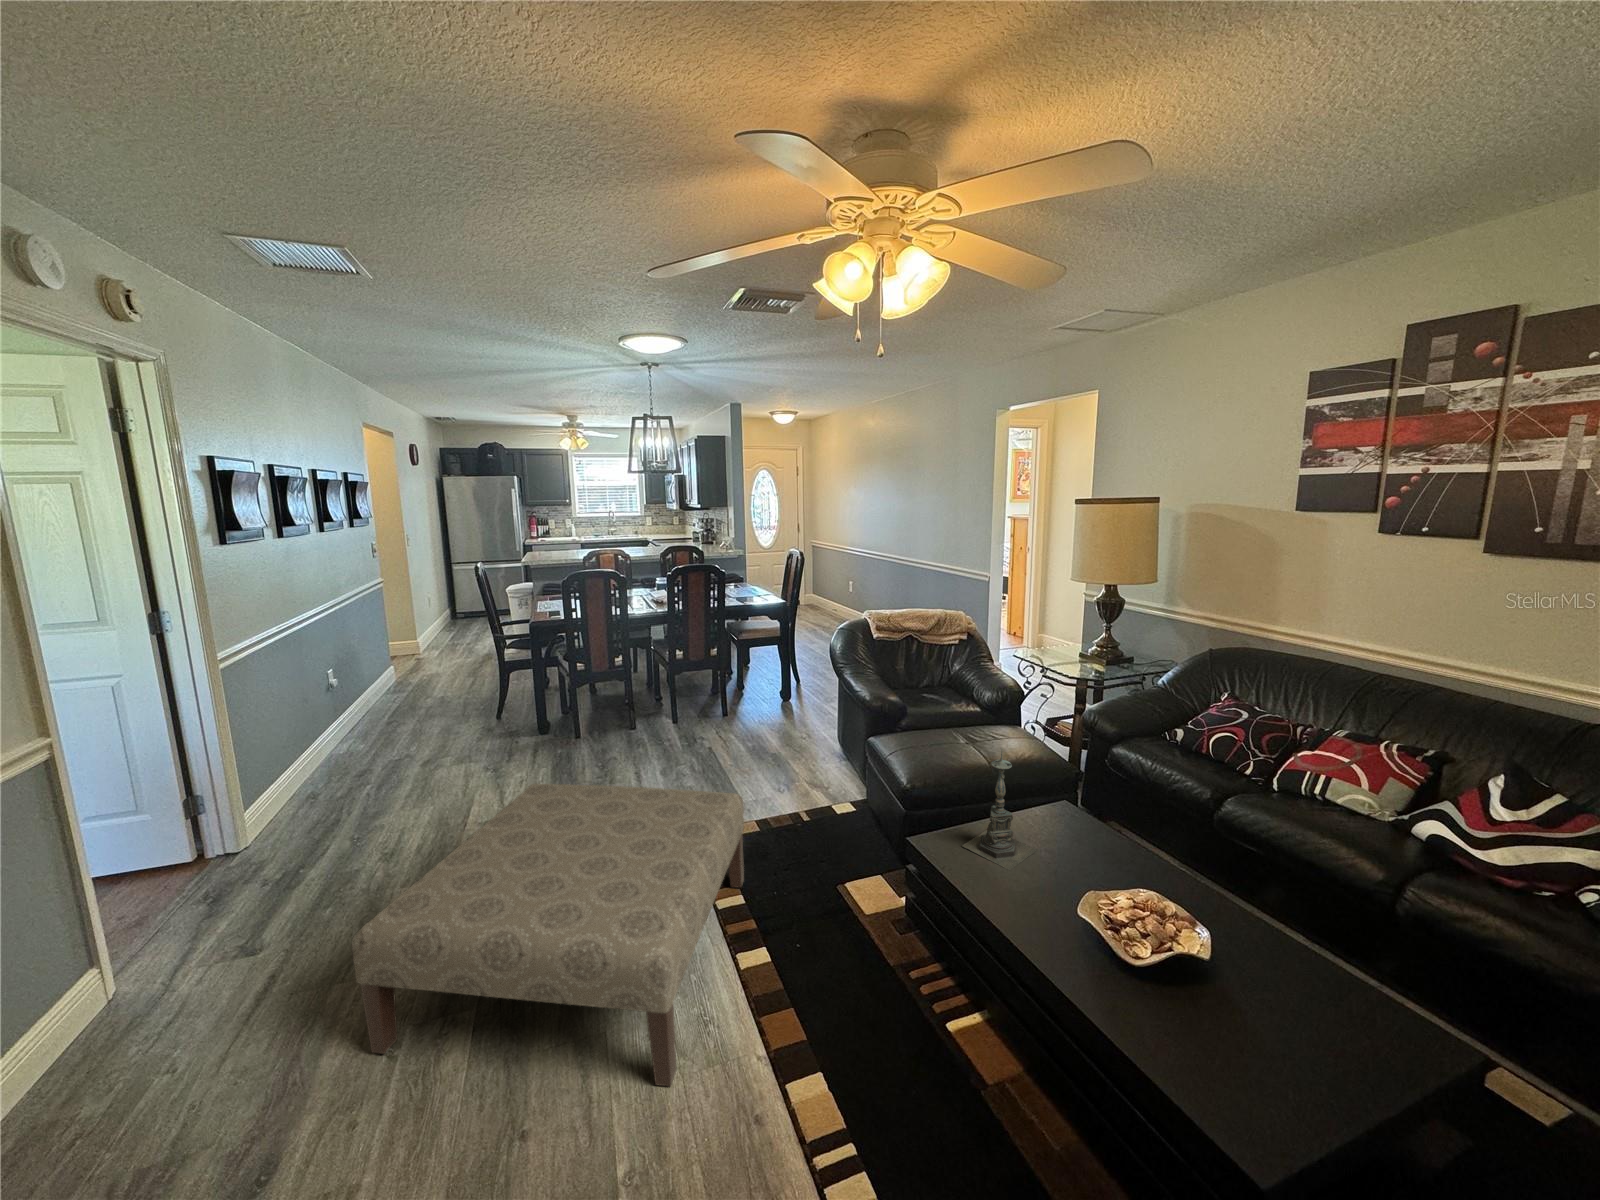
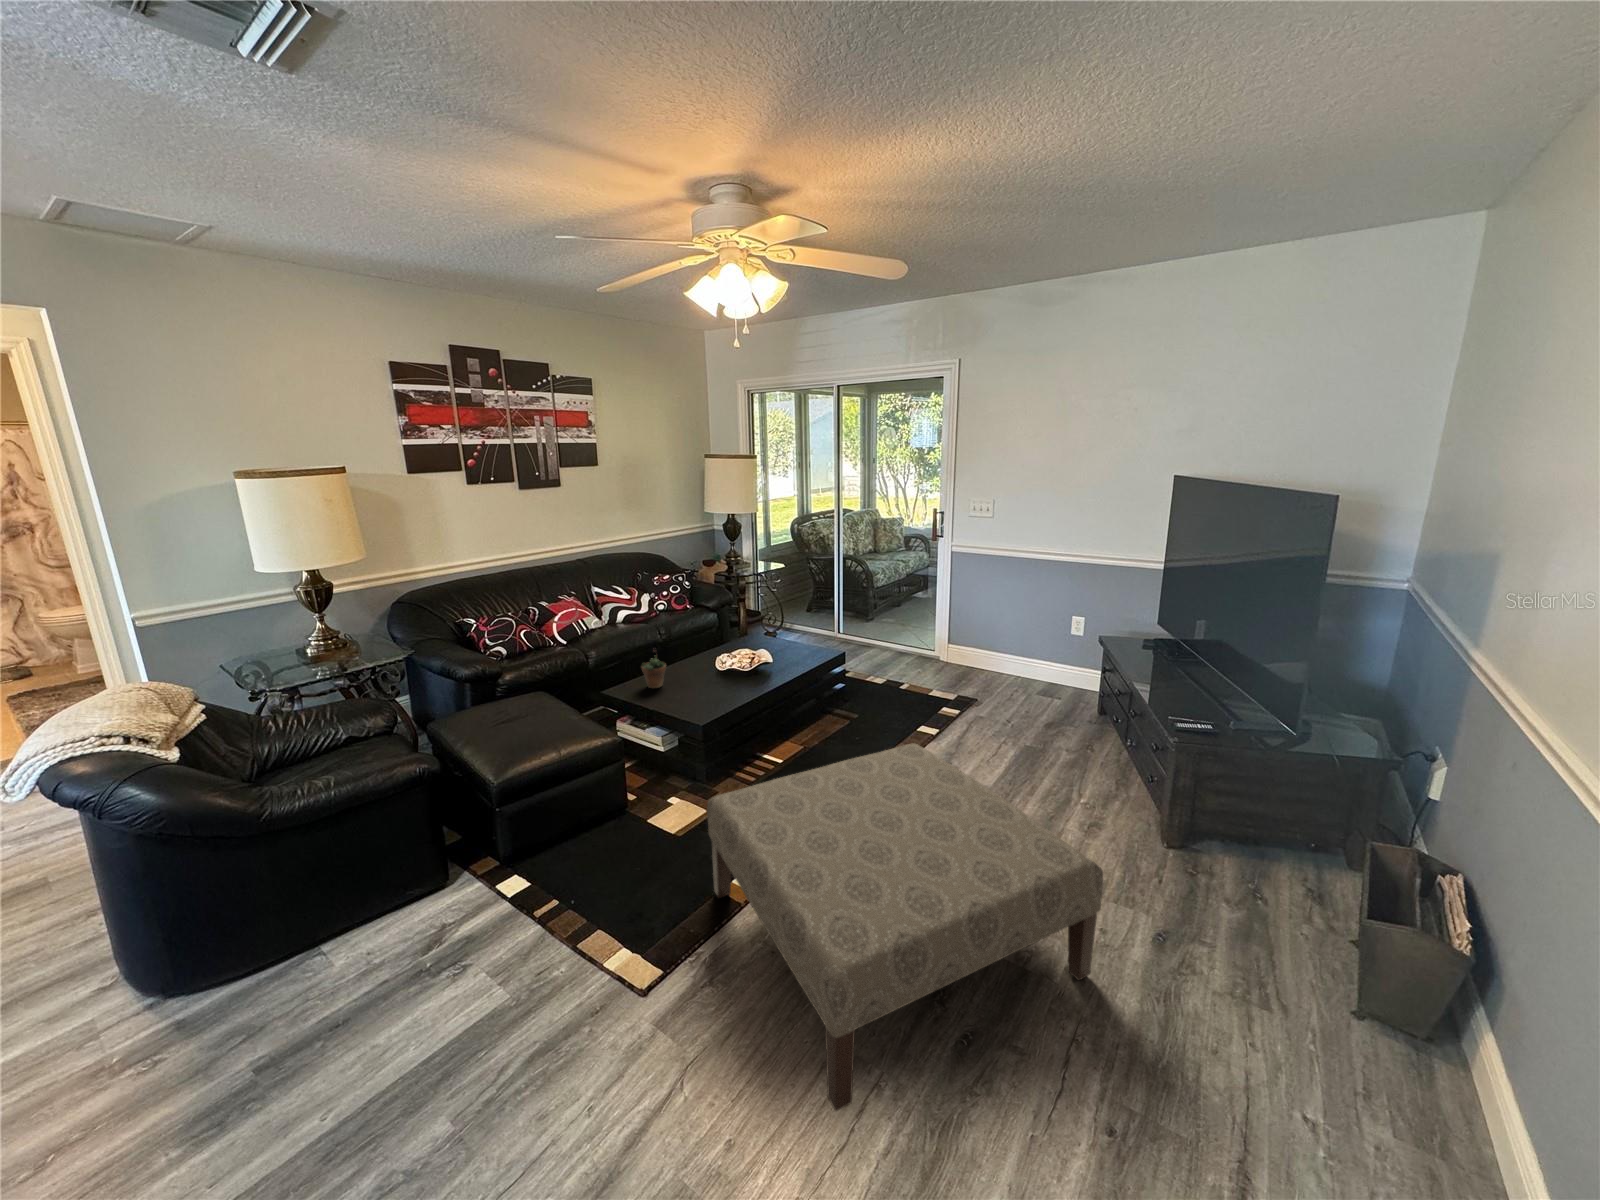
candle holder: present [962,749,1036,870] -> none [672,627,719,704]
succulent plant: none [1039,777,1080,835] -> present [642,658,666,688]

